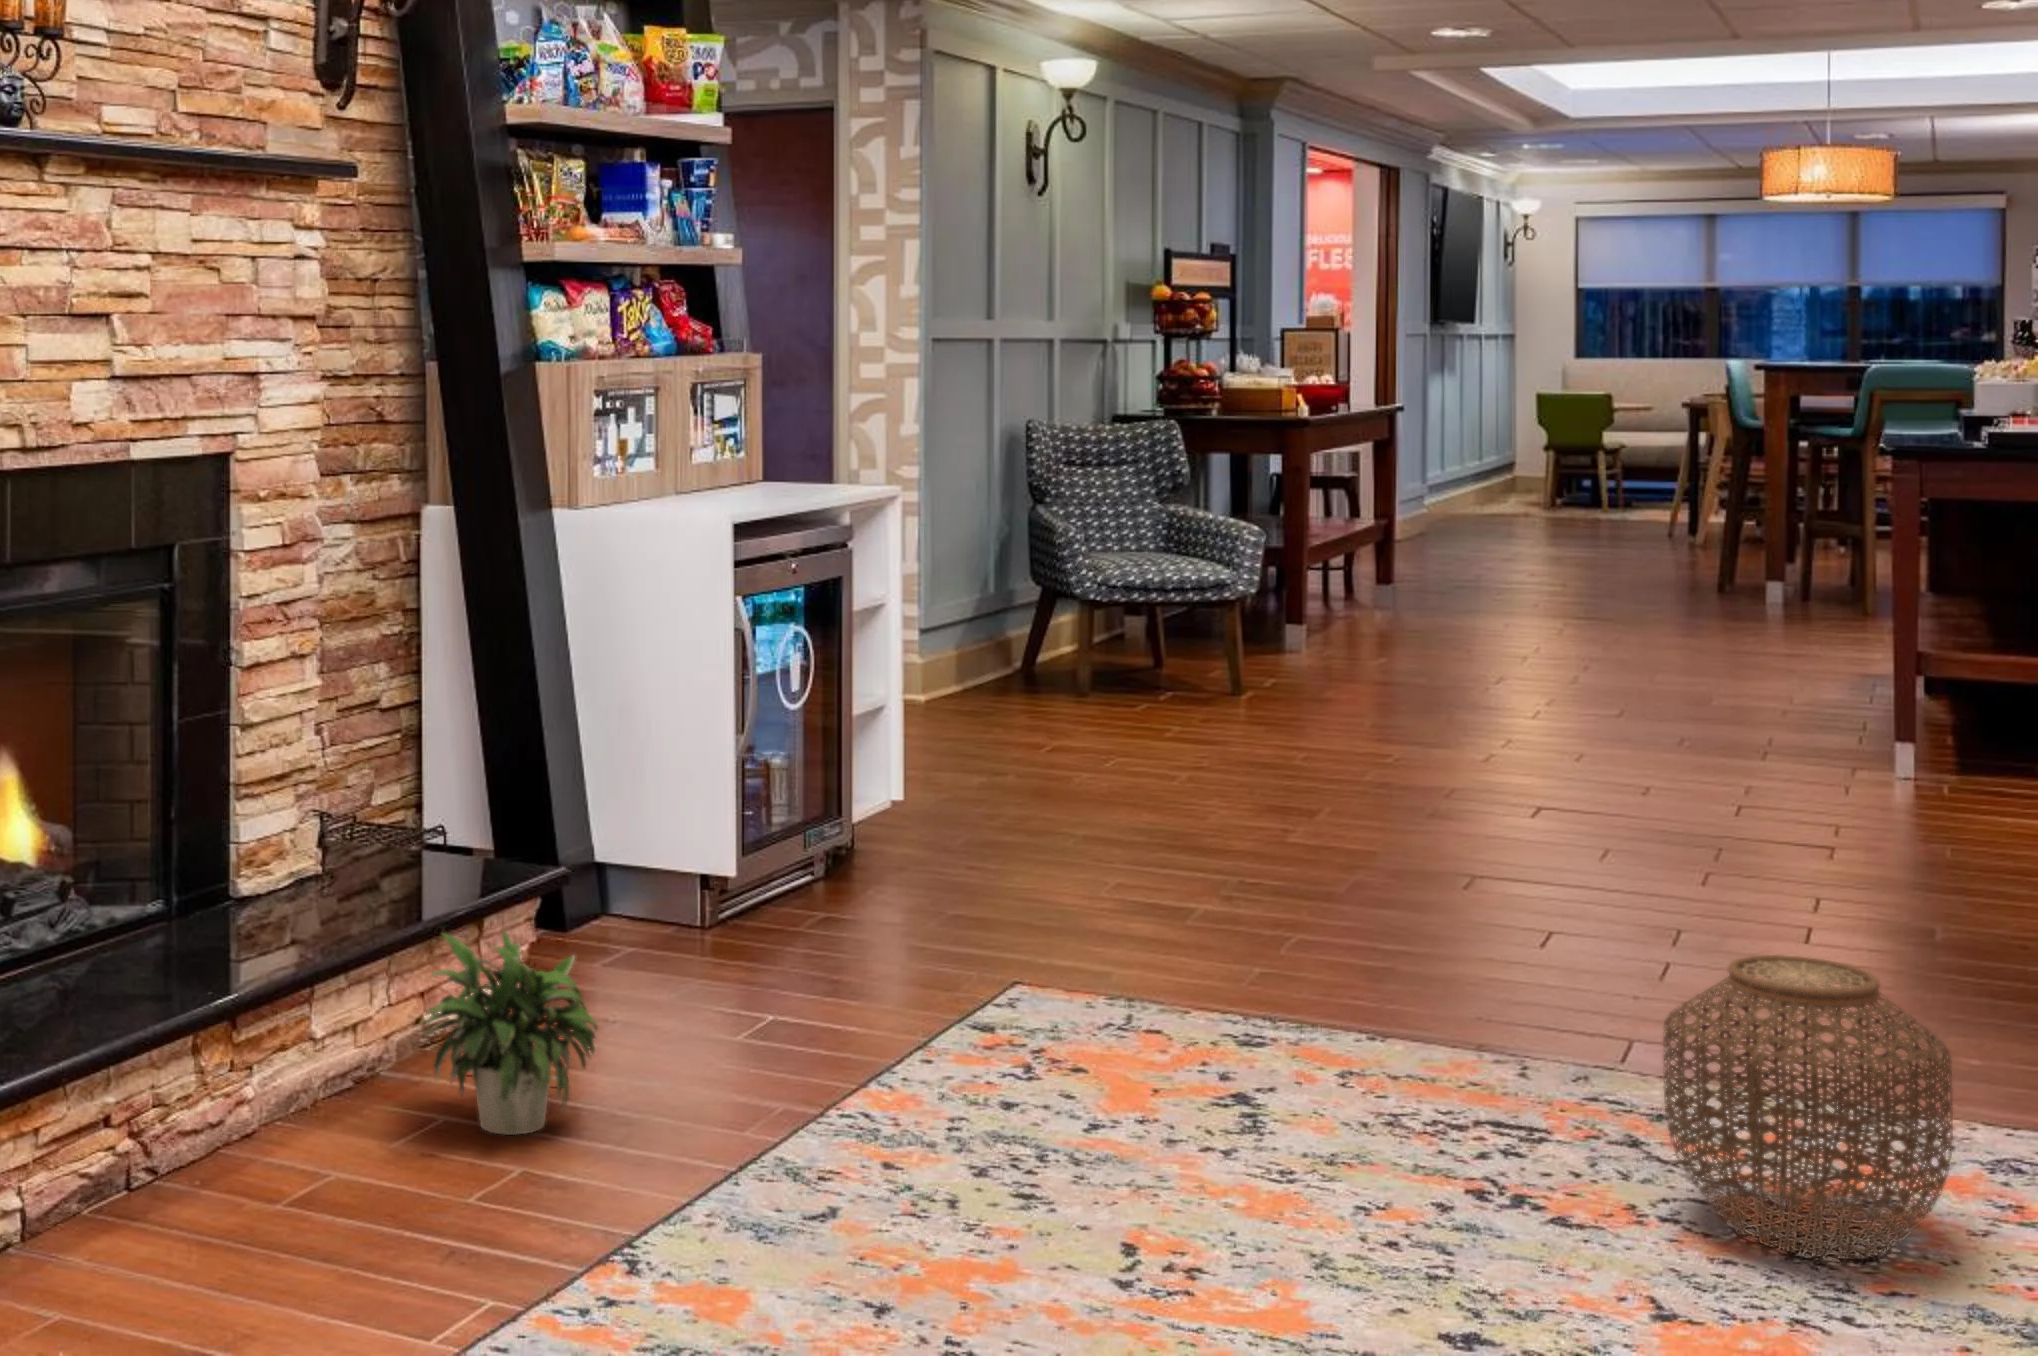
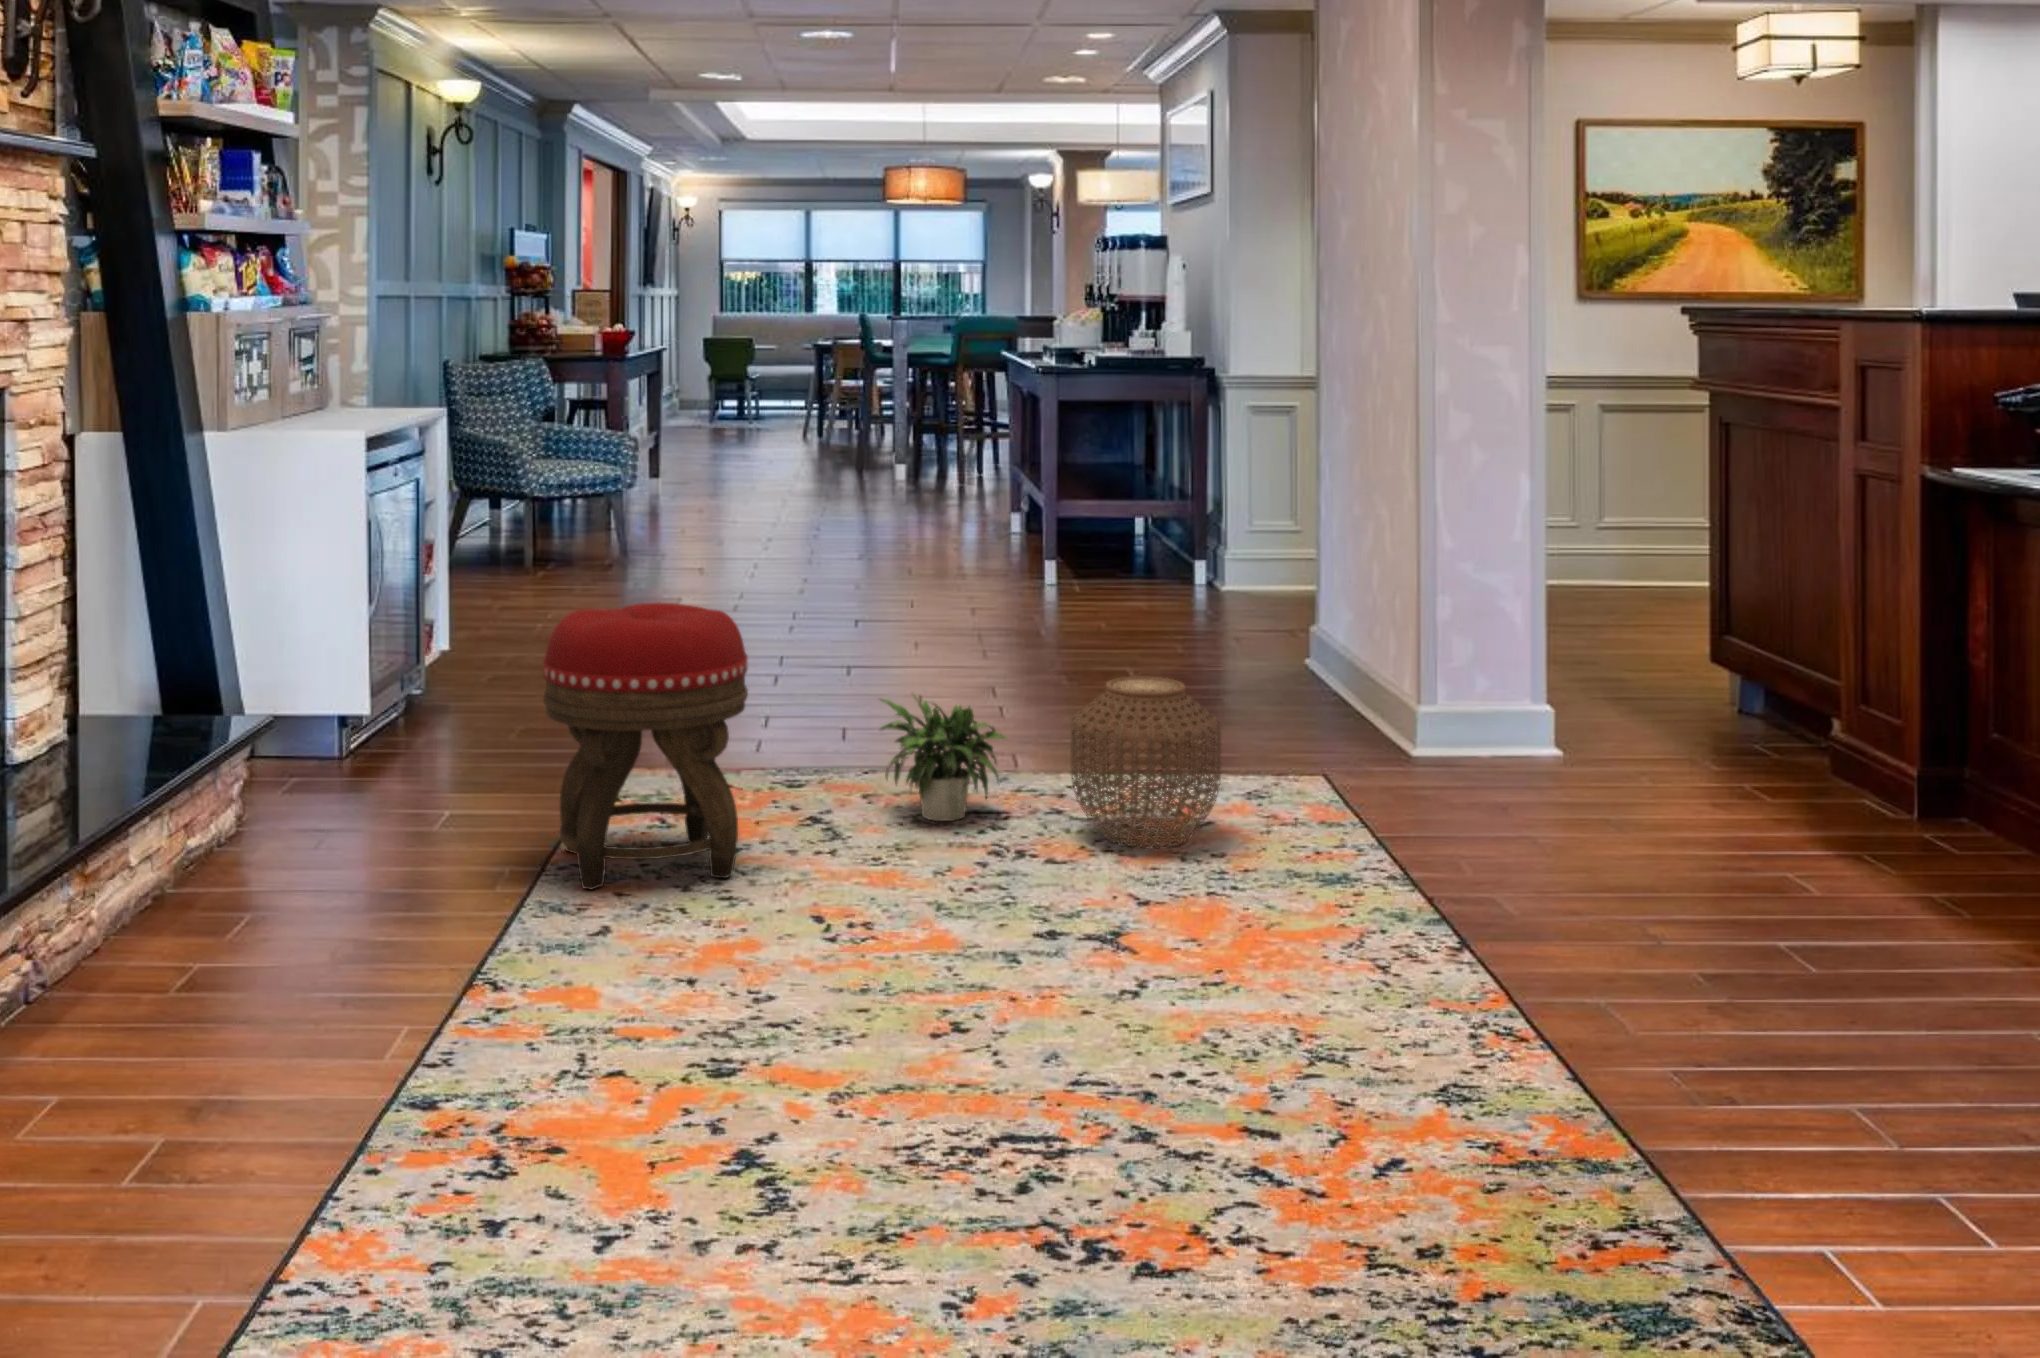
footstool: none [815,766,1110,1184] -> present [543,603,748,889]
potted plant: present [422,931,598,1135] -> present [864,696,1007,821]

